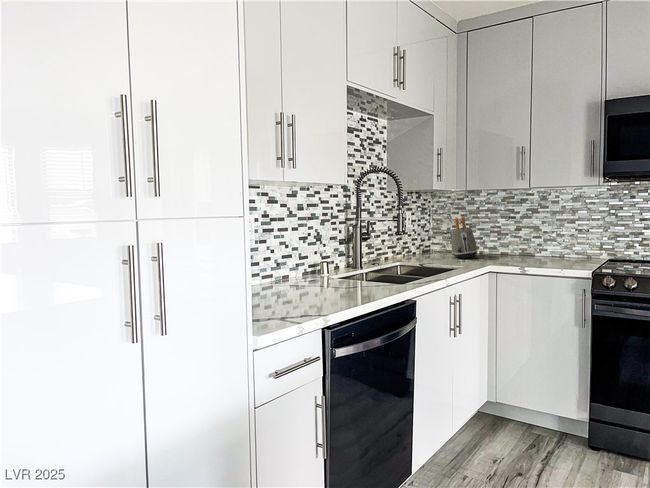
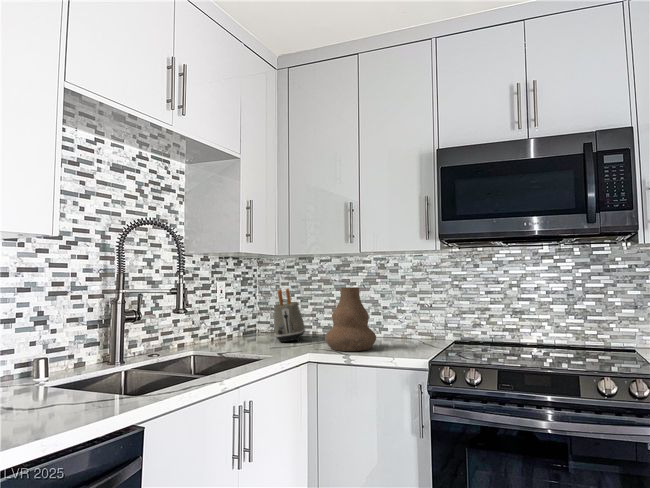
vase: none [501,216,543,265] -> present [325,287,376,351]

